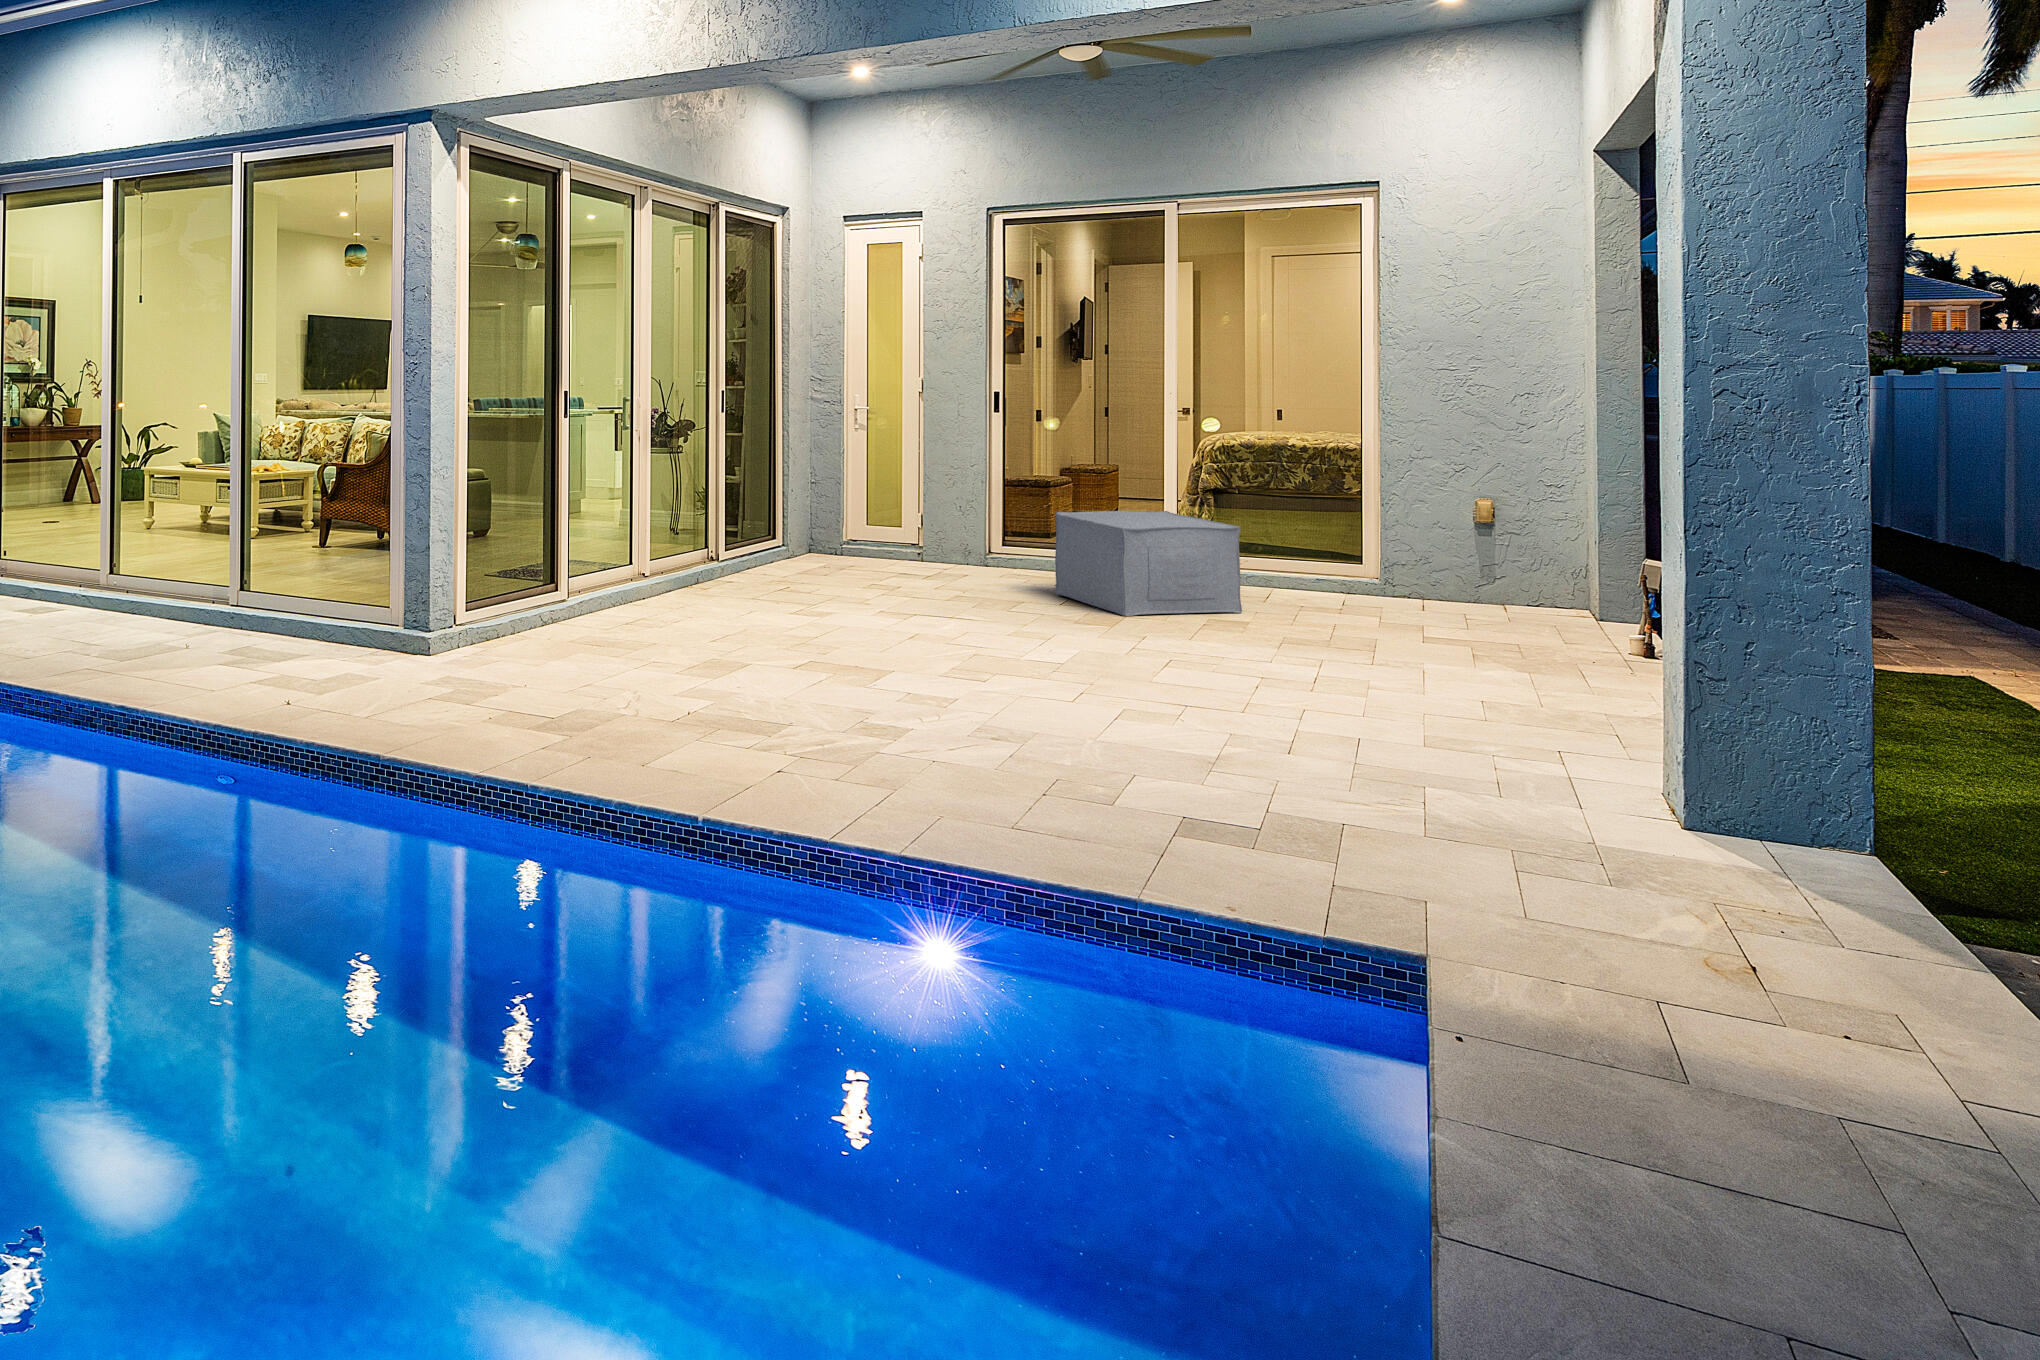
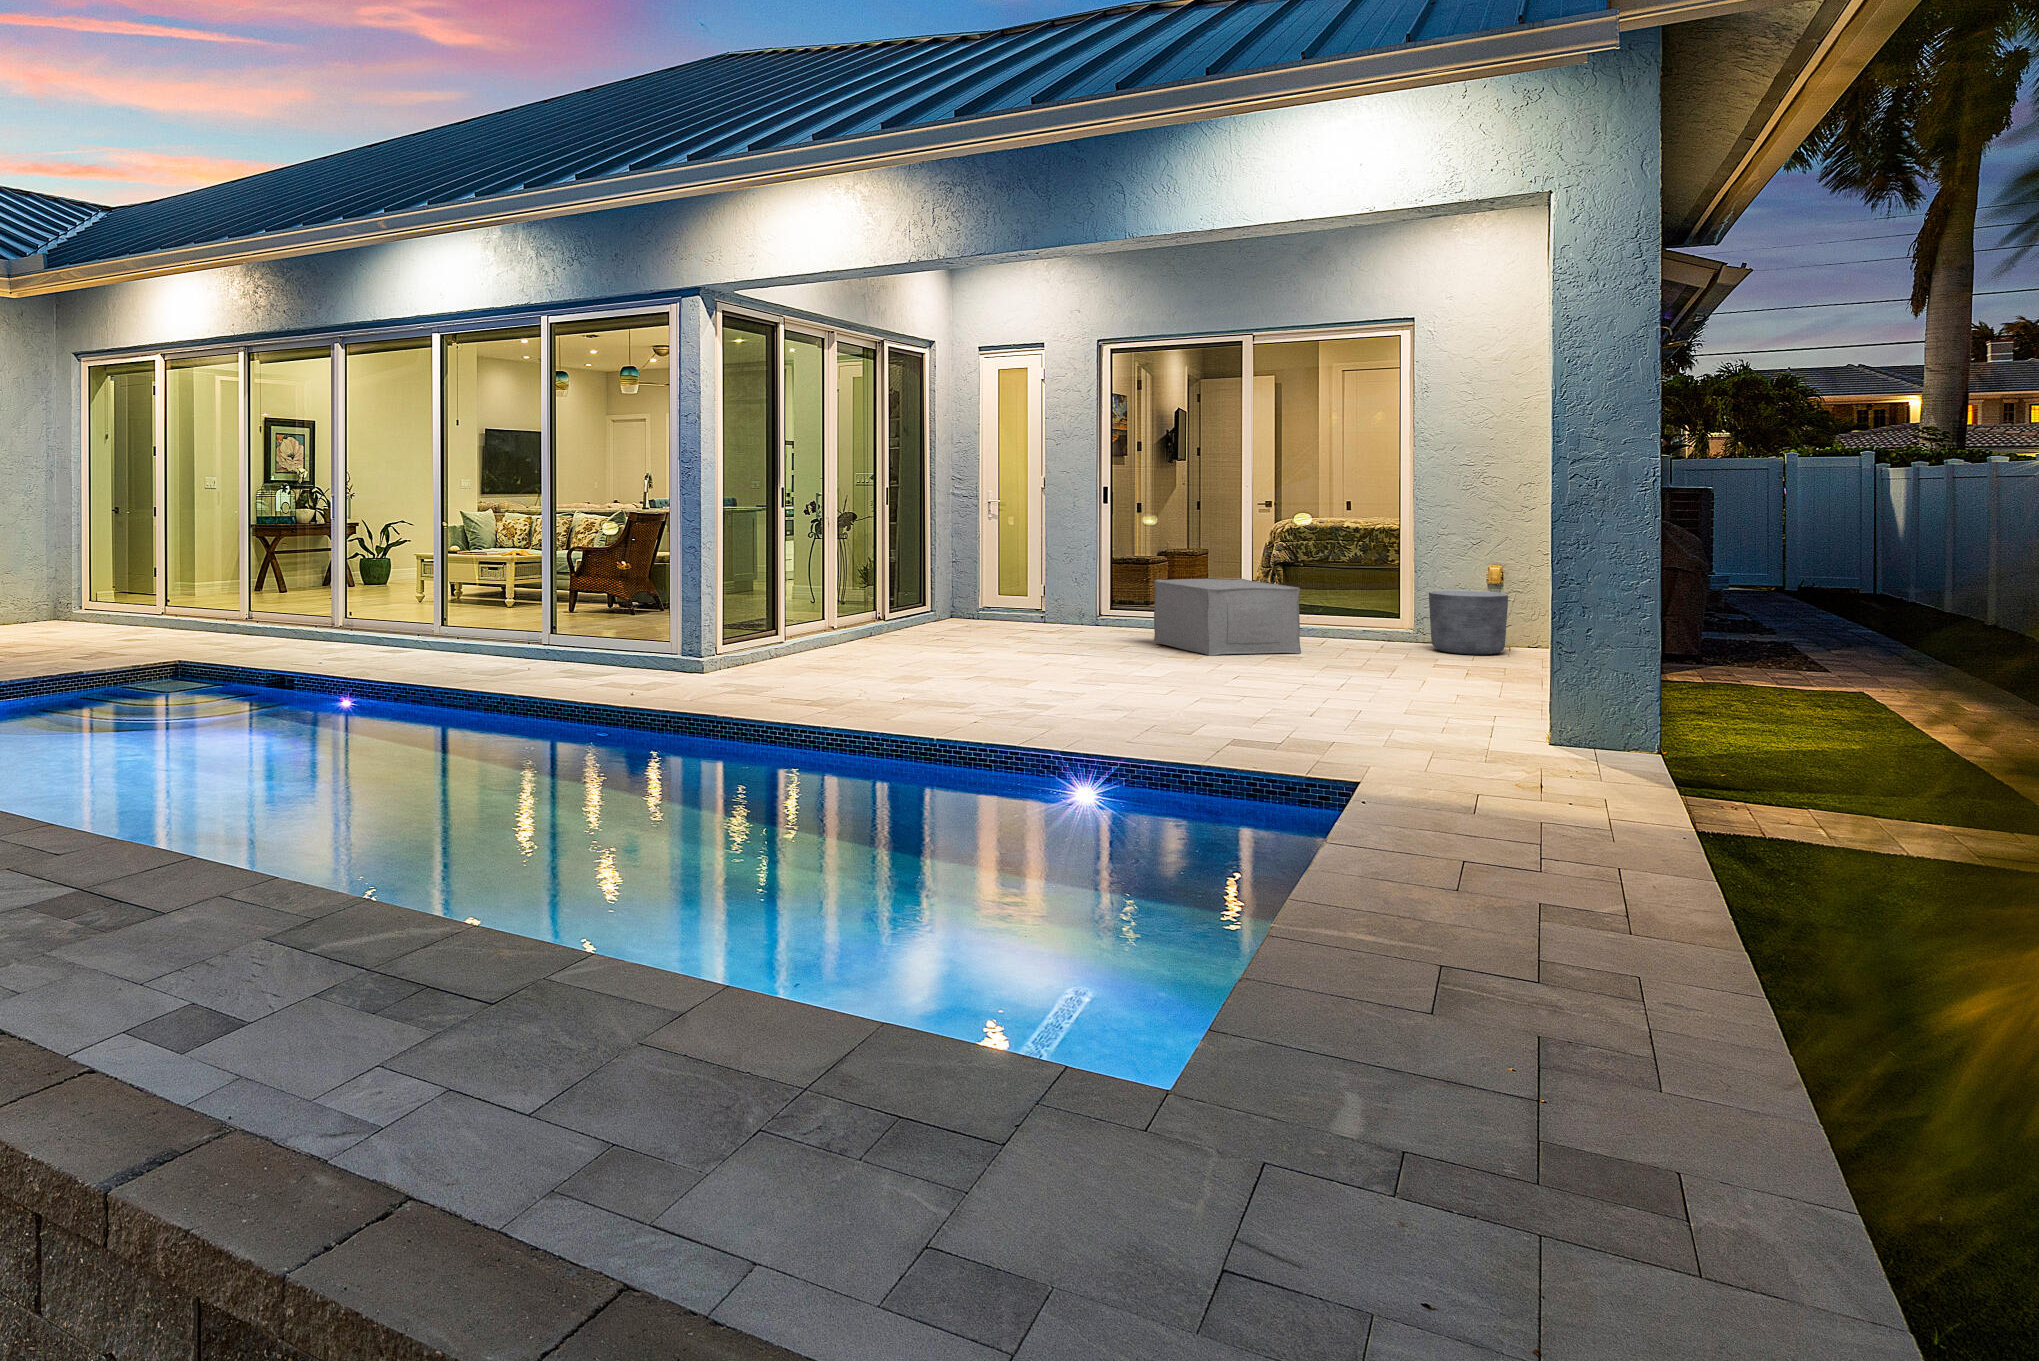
planter: none [1401,529,1503,616] -> present [1429,590,1508,655]

